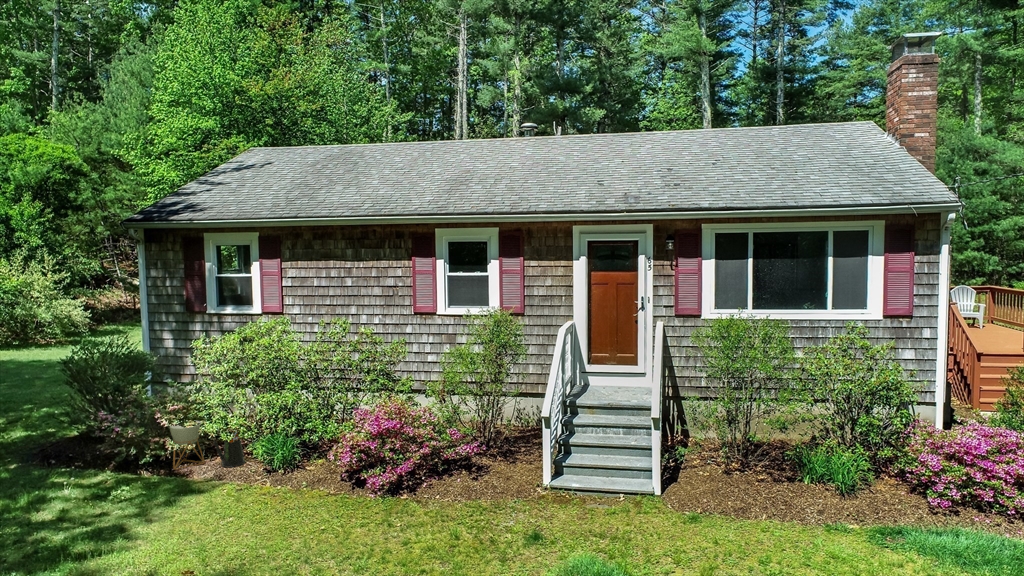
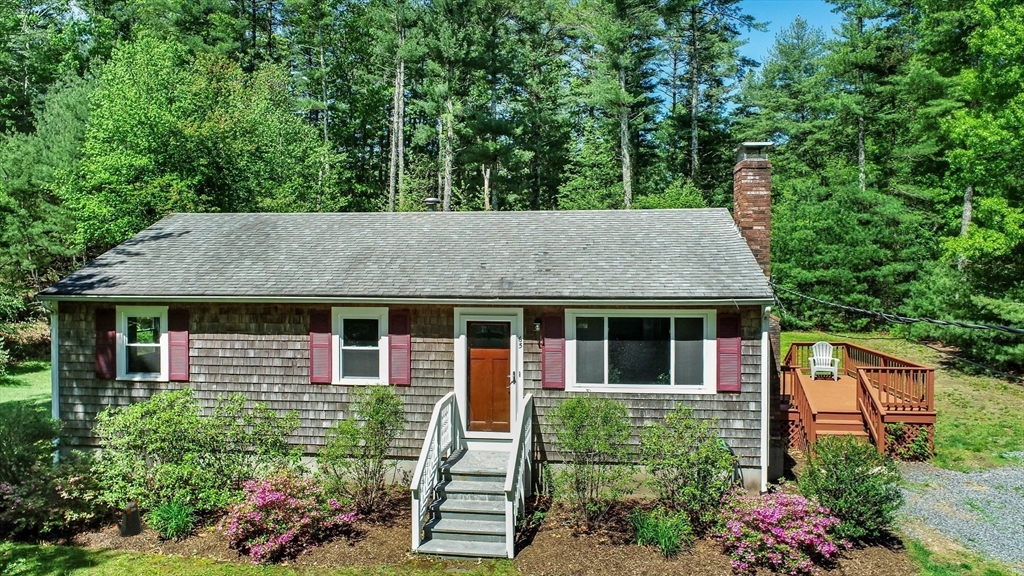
planter: present [170,421,205,470] -> none [70,492,104,541]

